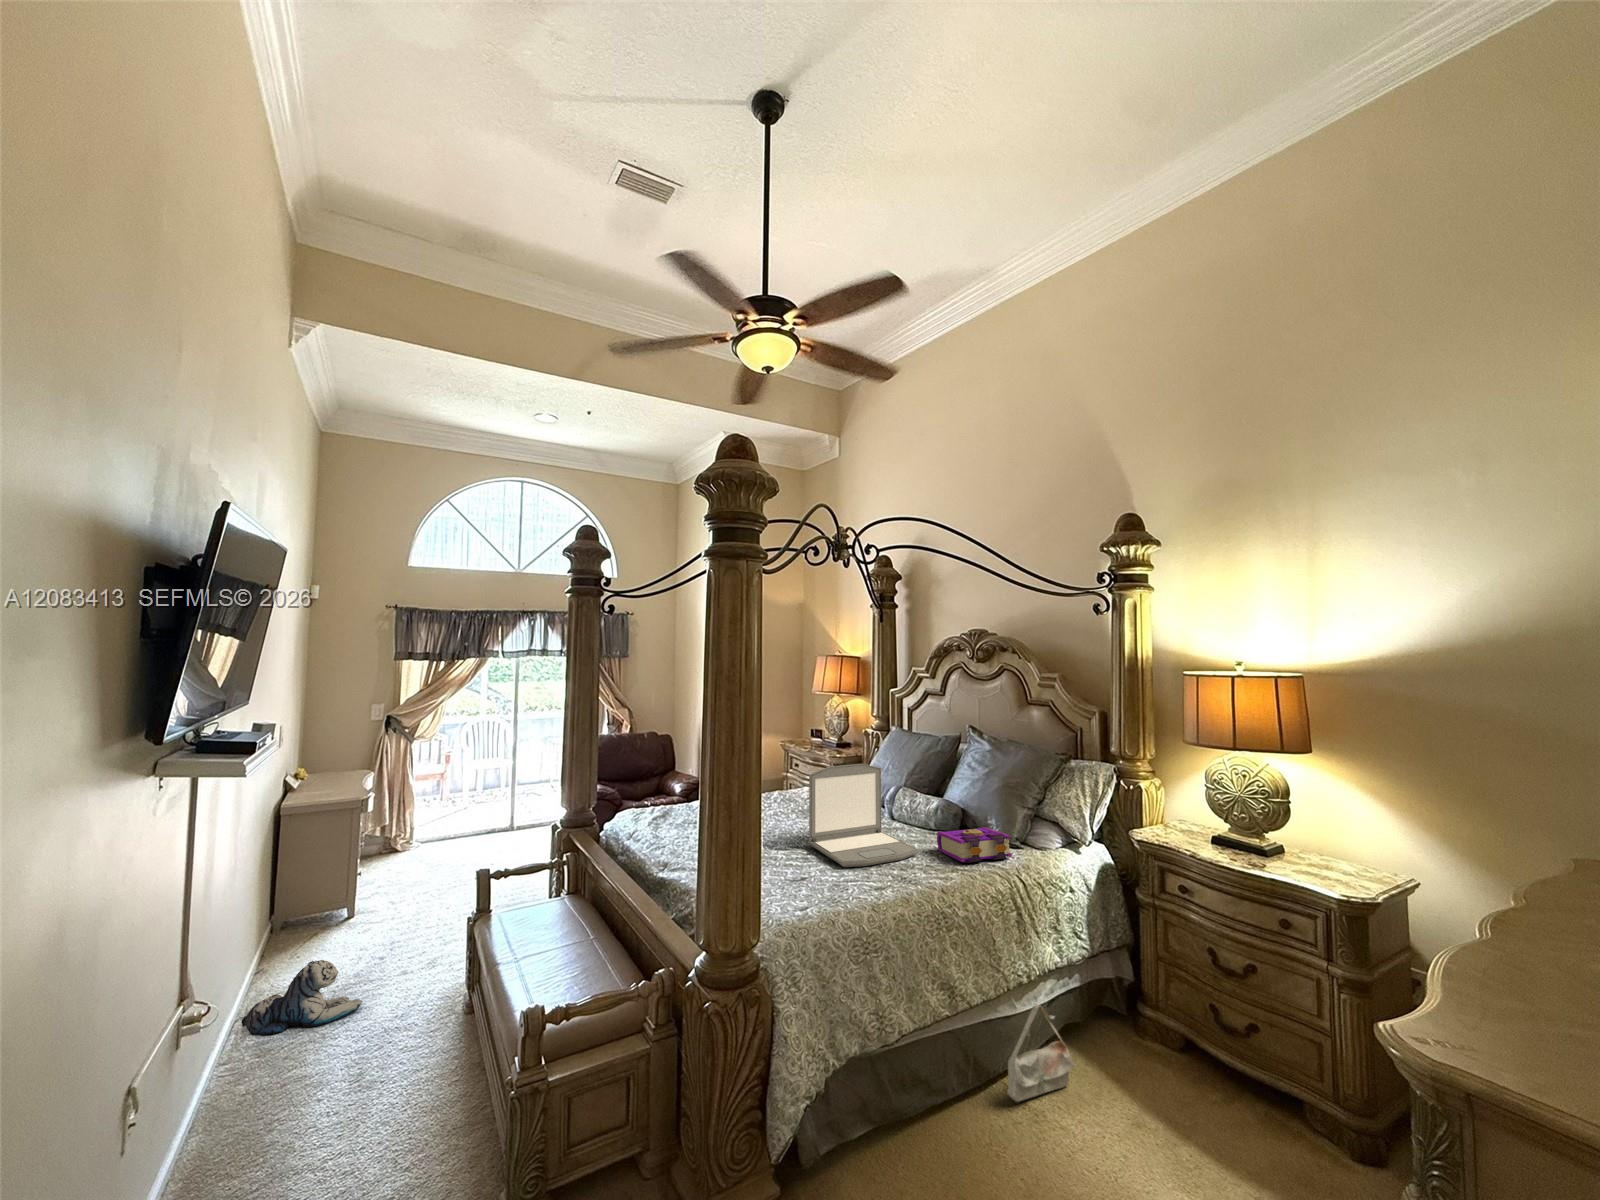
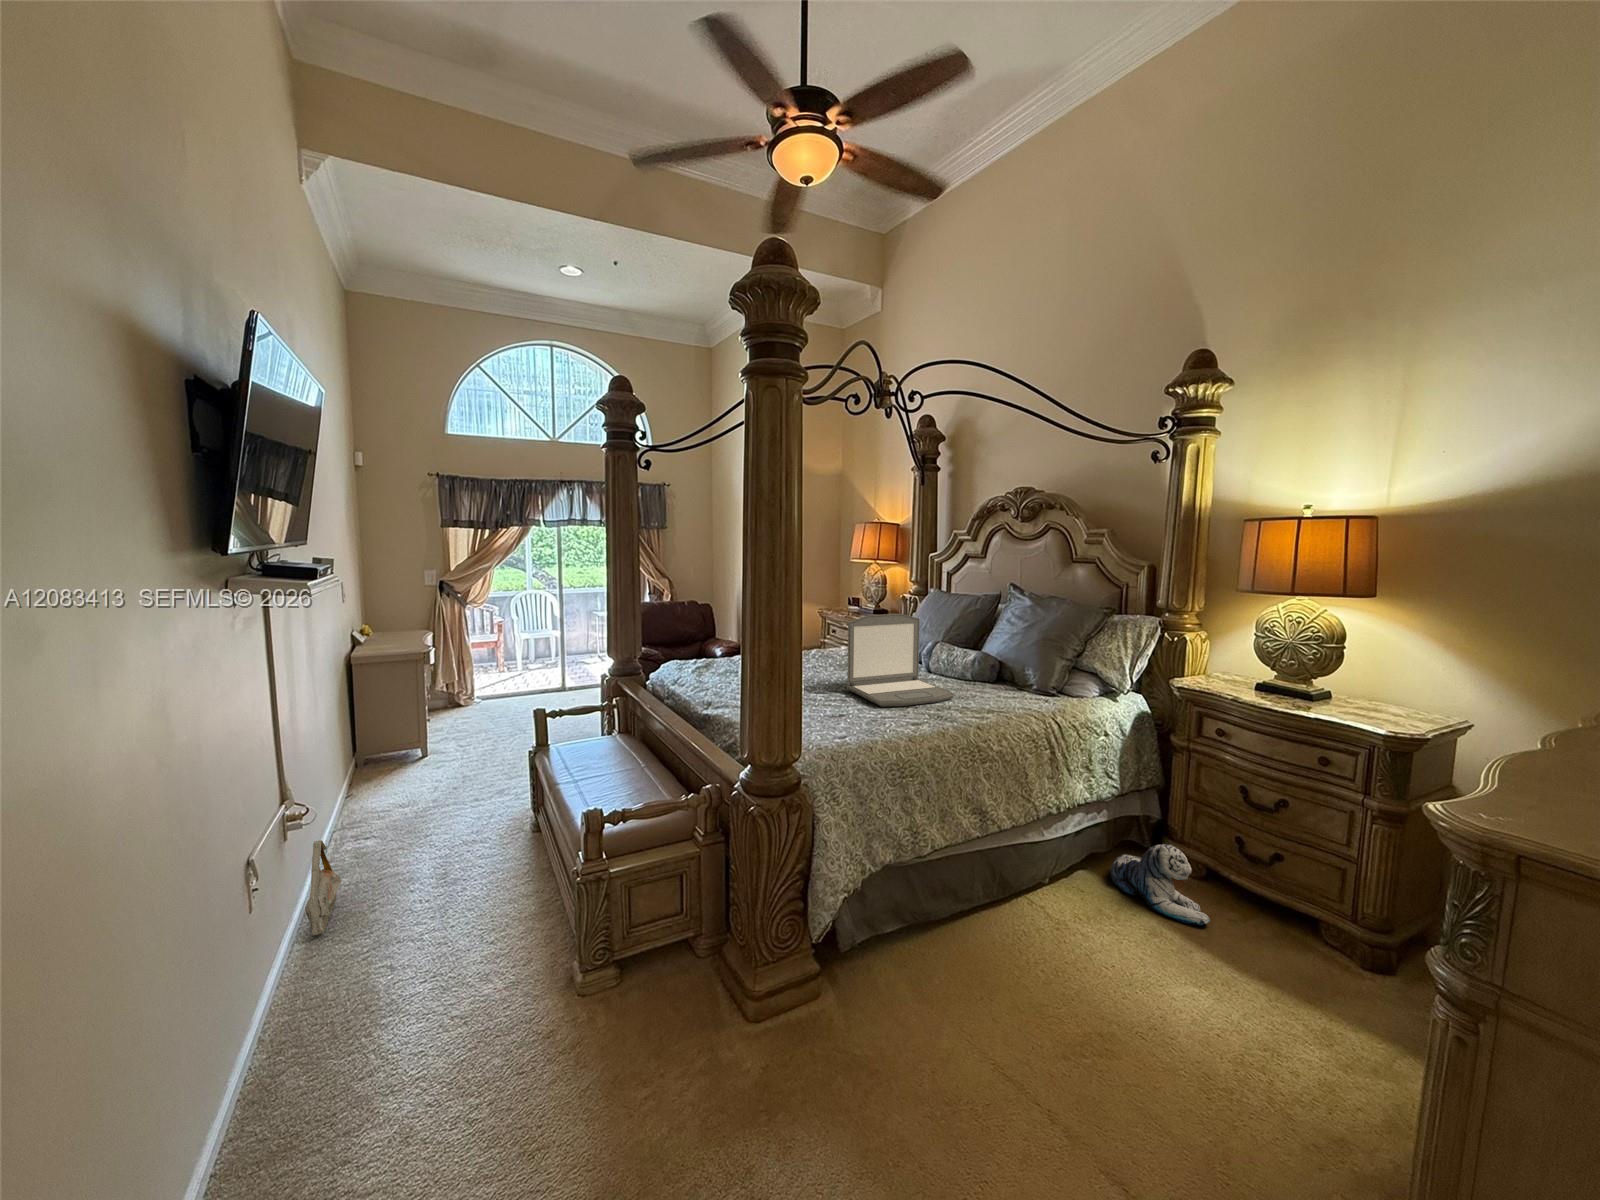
book: present [937,827,1011,863] -> none [973,675,1047,705]
plush toy: present [241,960,363,1035] -> present [1111,844,1210,925]
bag: present [1007,1003,1074,1102] -> present [305,840,341,937]

